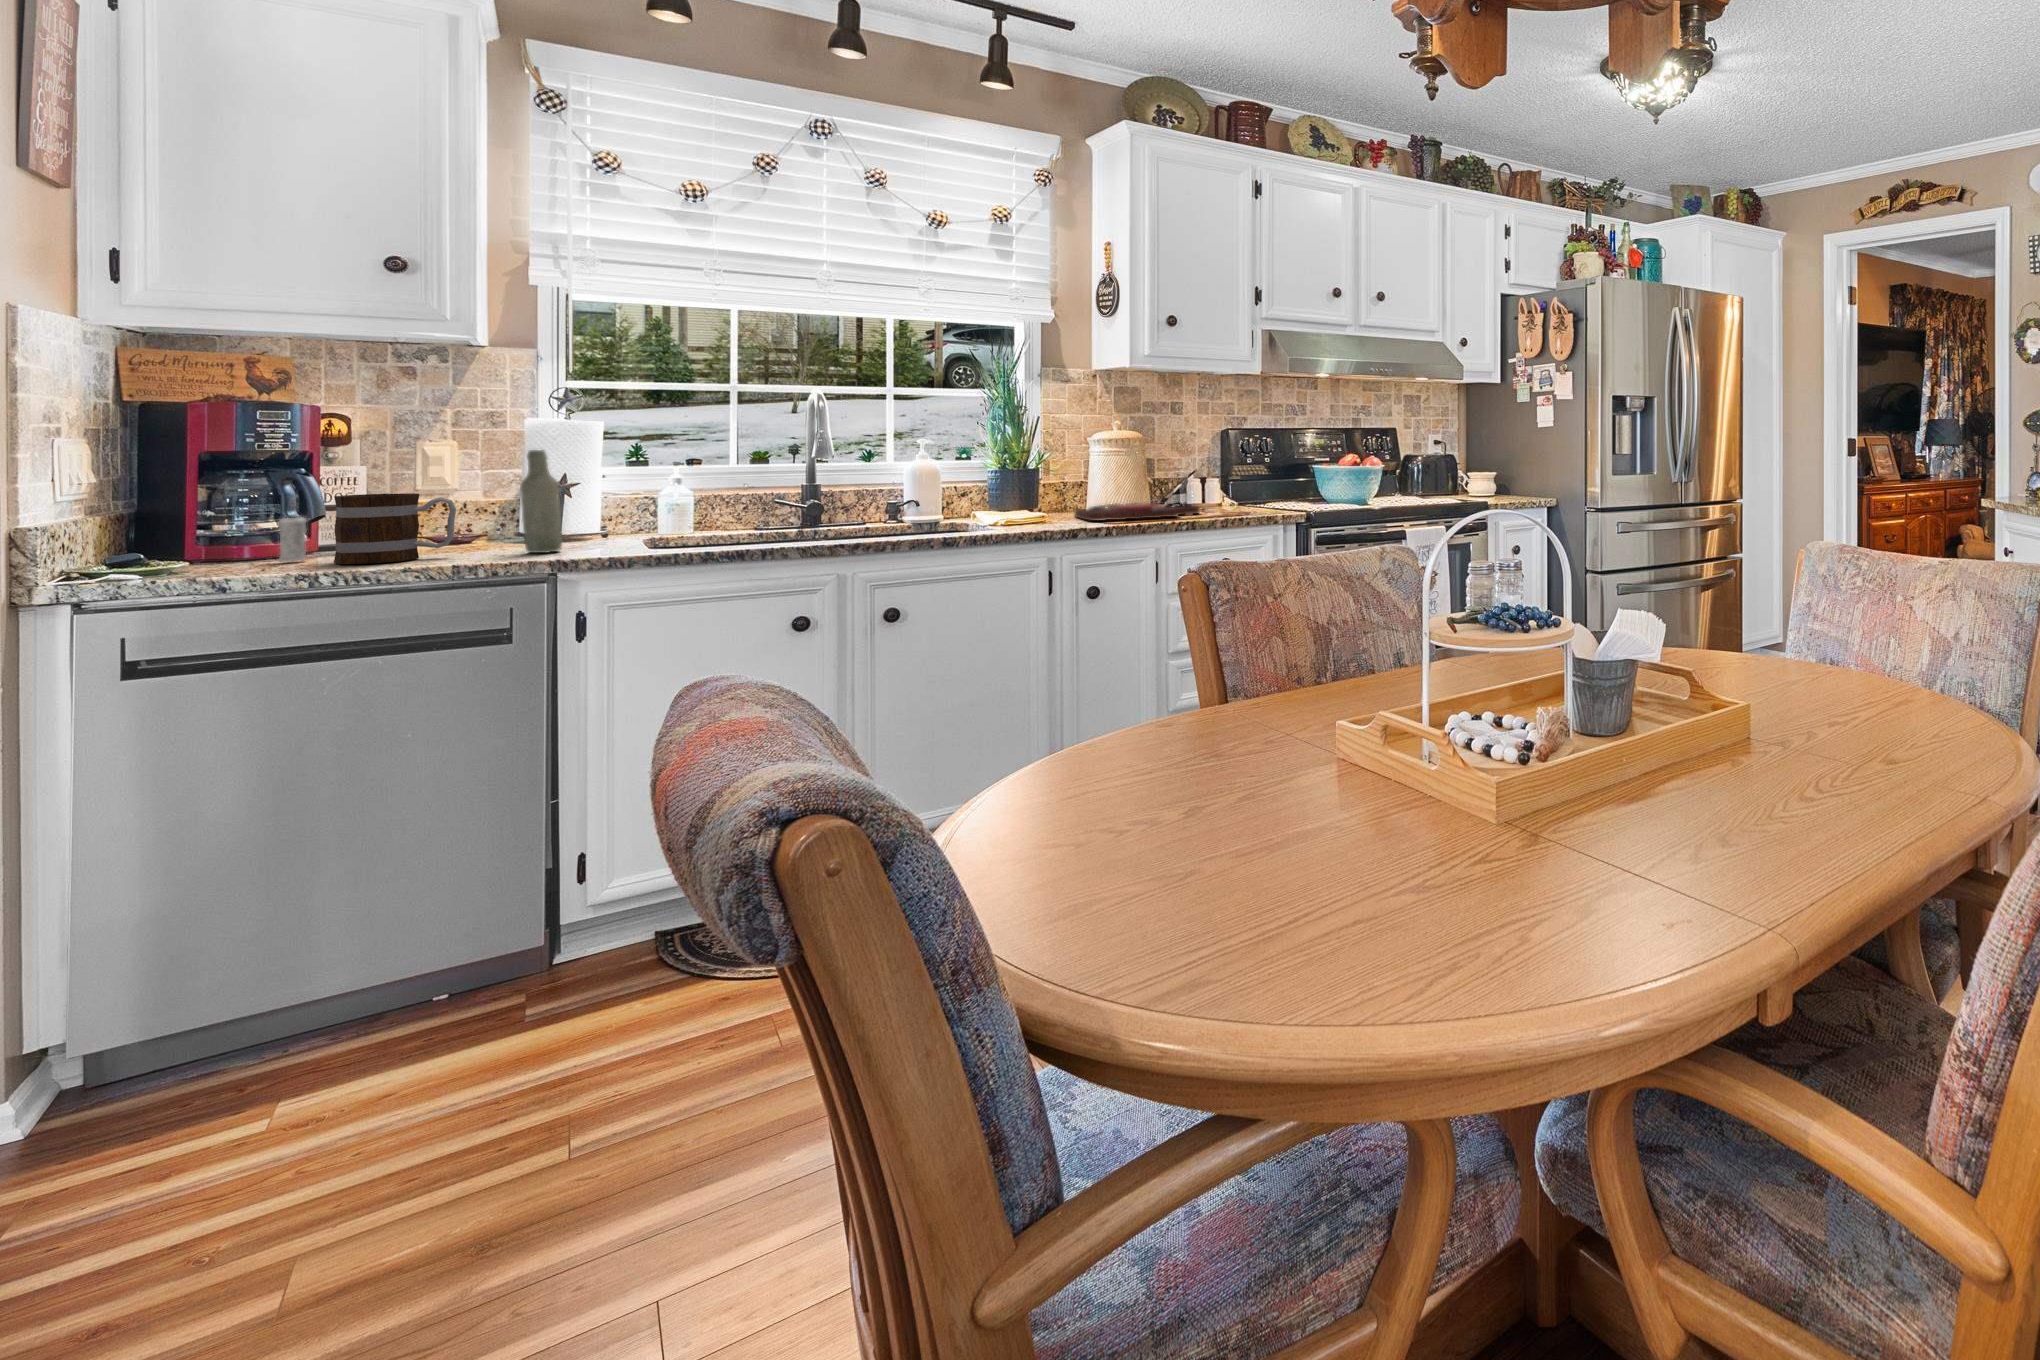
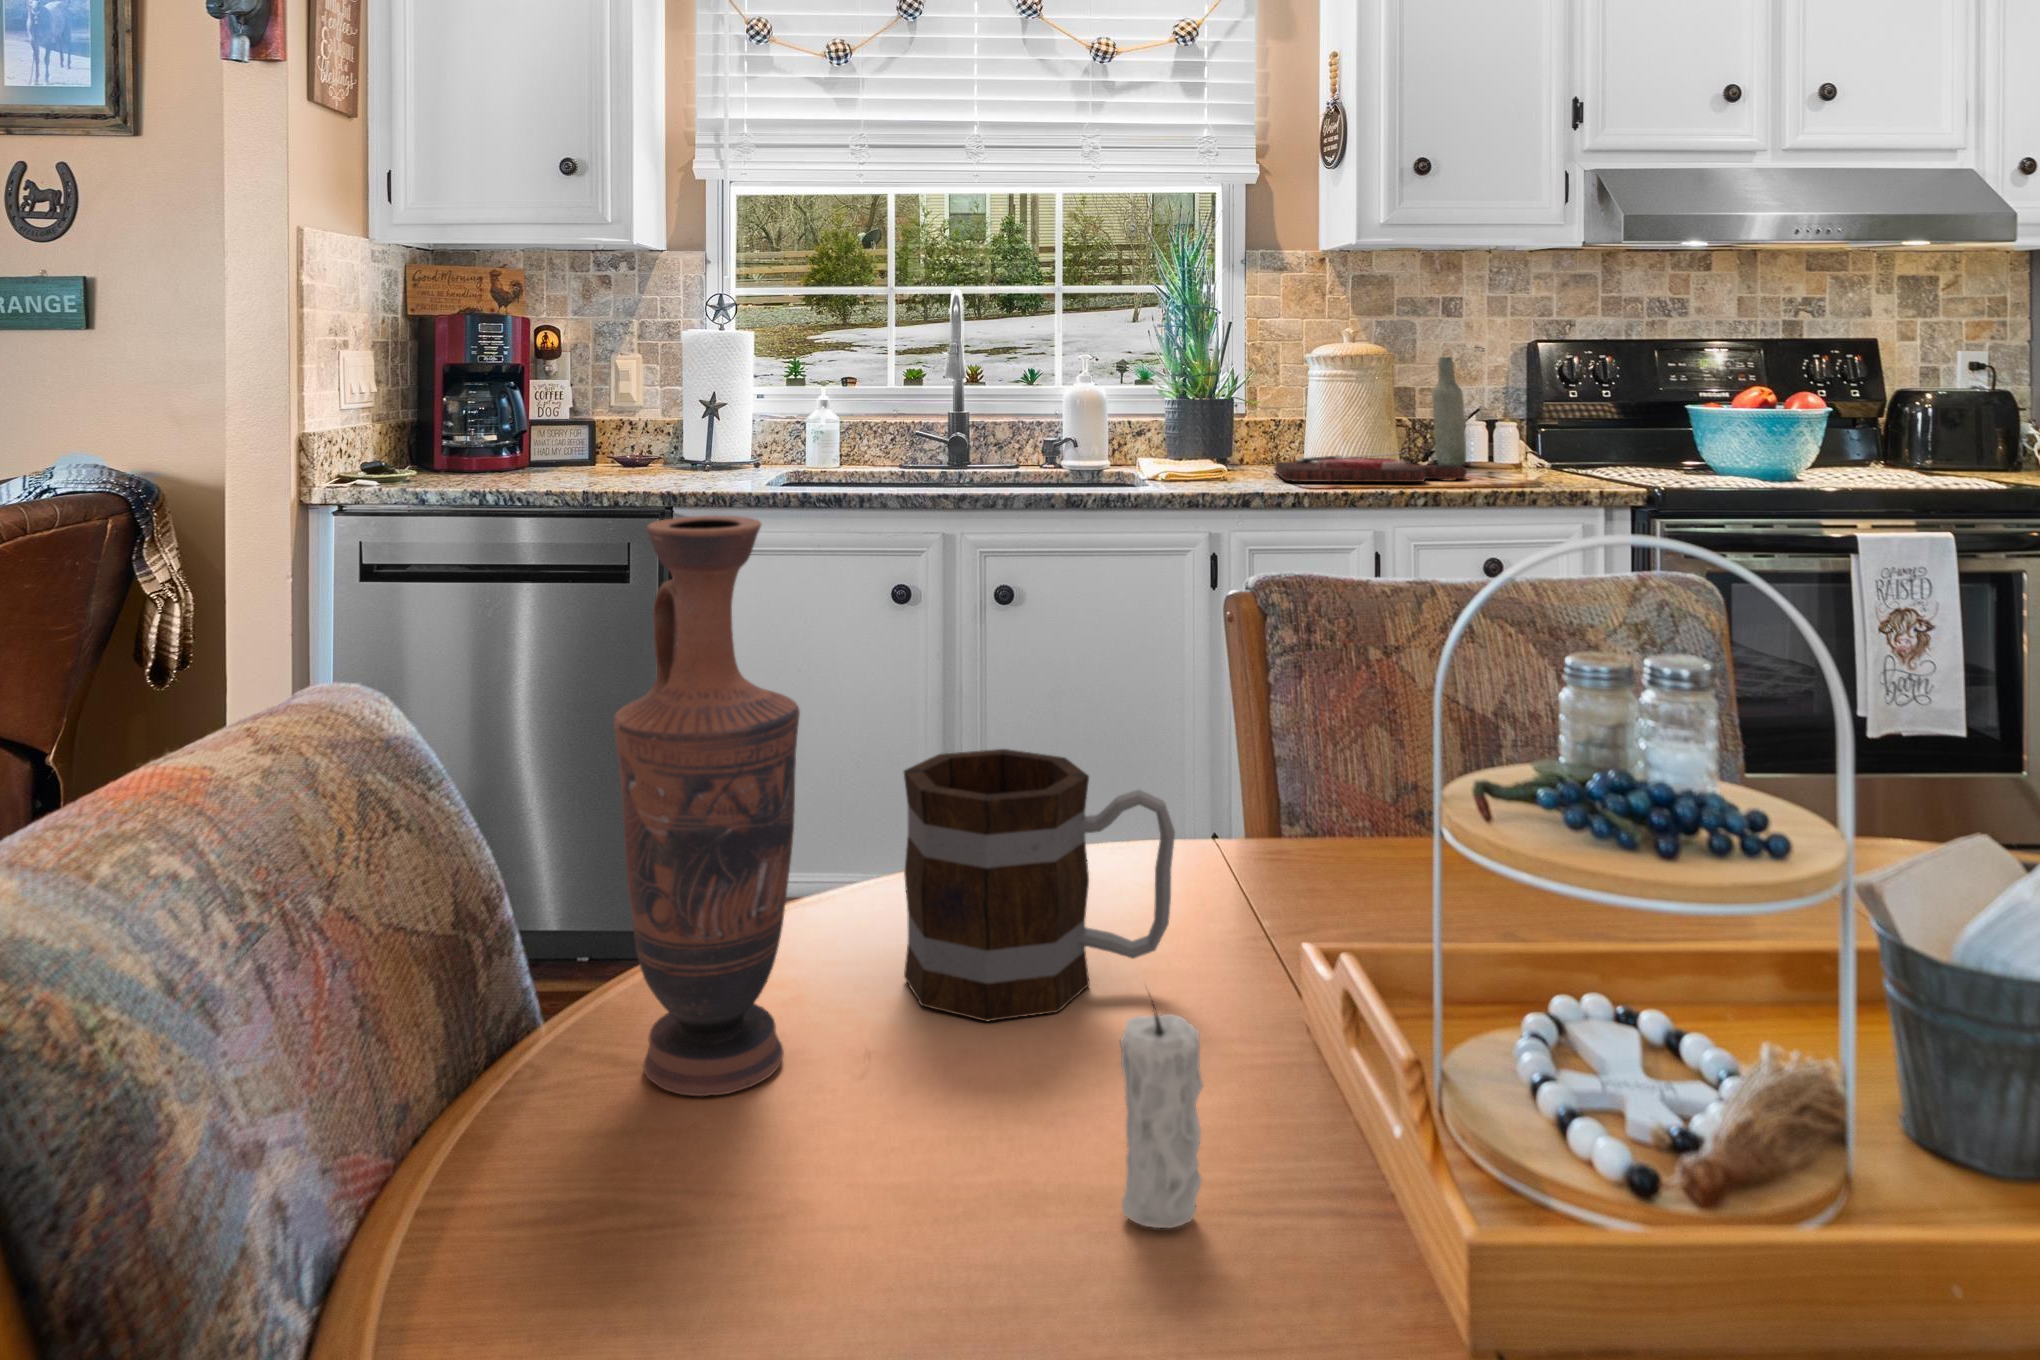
bottle: present [520,450,562,553] -> present [1432,357,1466,465]
mug: present [334,493,456,564] -> present [904,749,1175,1021]
candle: present [279,517,307,562] -> present [1120,993,1203,1228]
vase: none [1039,525,1150,850] -> present [614,515,800,1096]

